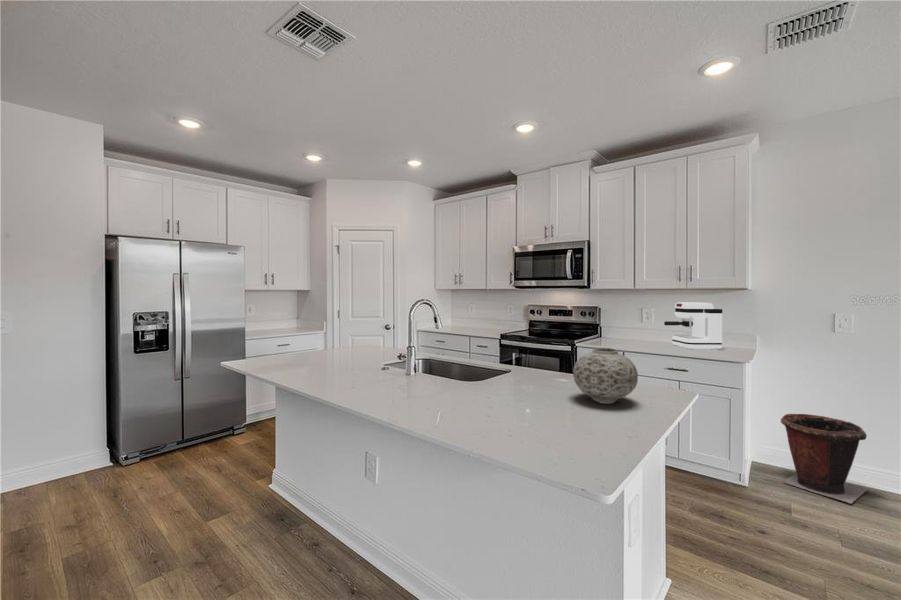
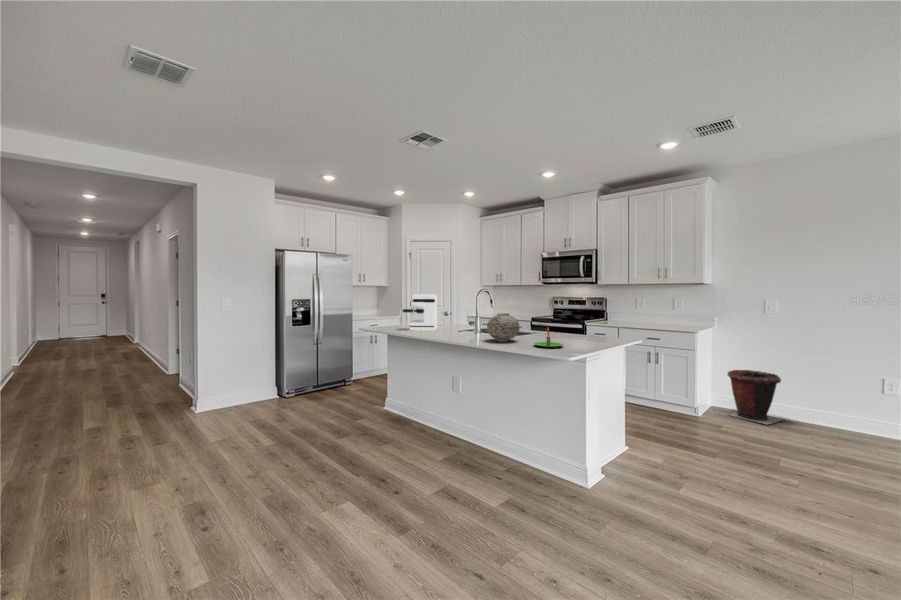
coffee maker: present [664,302,722,349] -> present [403,294,437,331]
vase: present [573,348,638,403] -> present [487,313,520,341]
candle: none [504,380,564,424] -> present [534,328,563,348]

